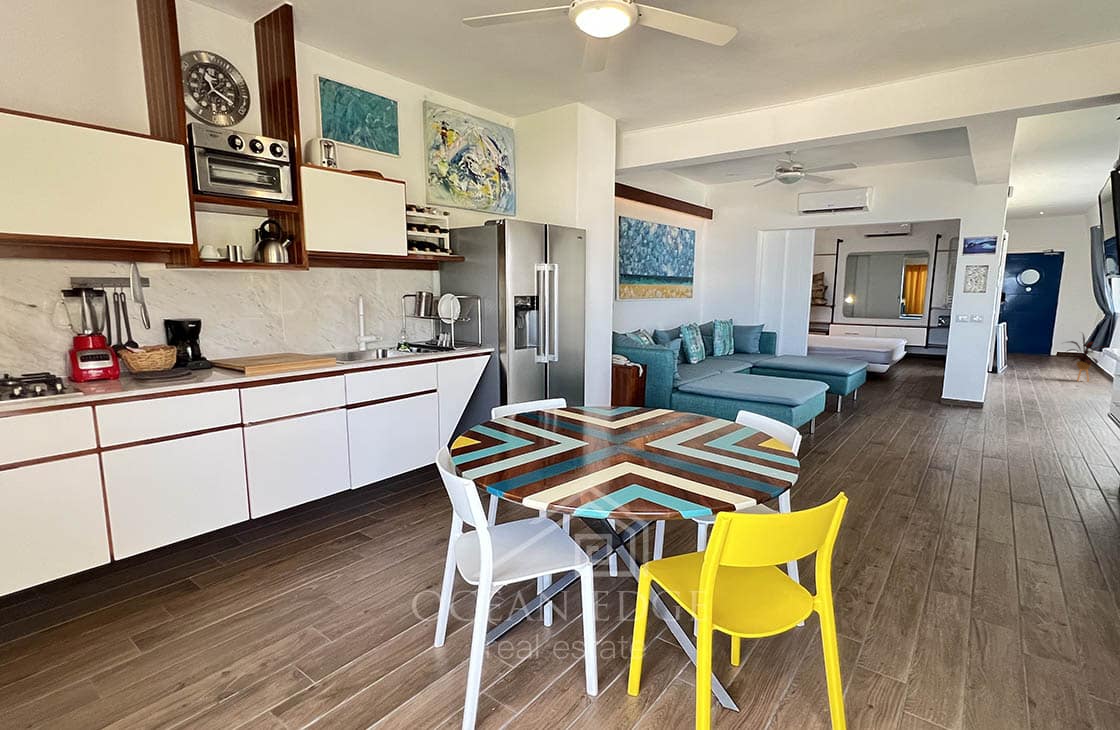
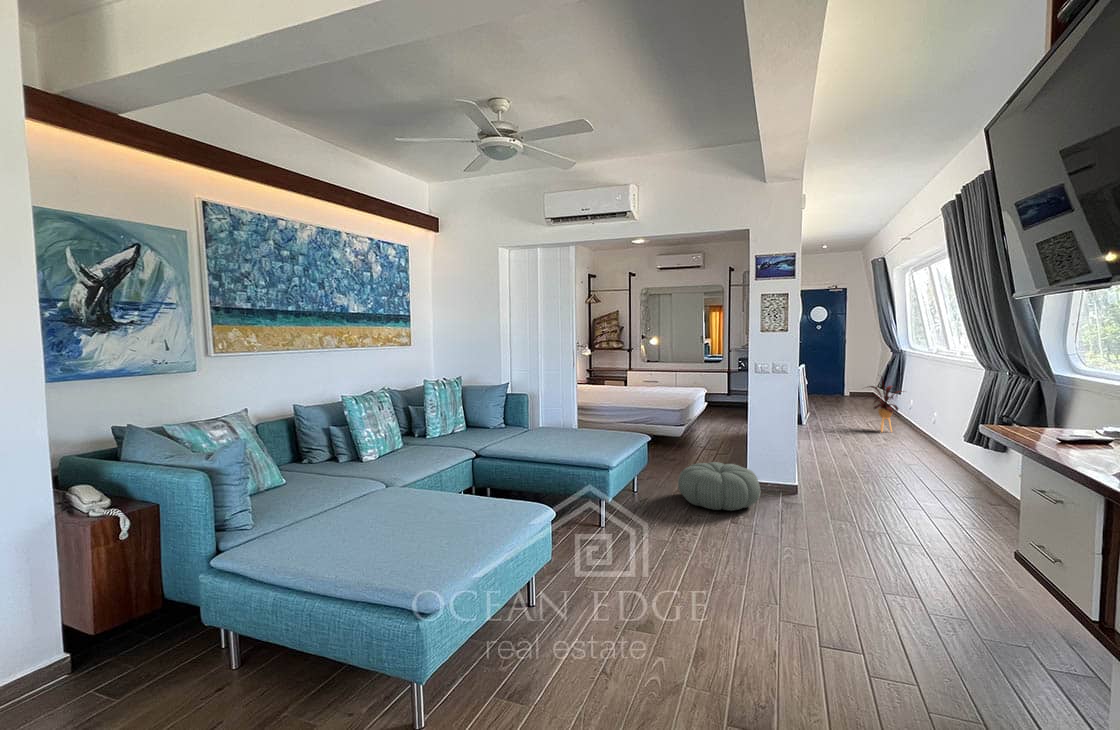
pouf: none [890,382,954,411] -> present [678,462,760,511]

